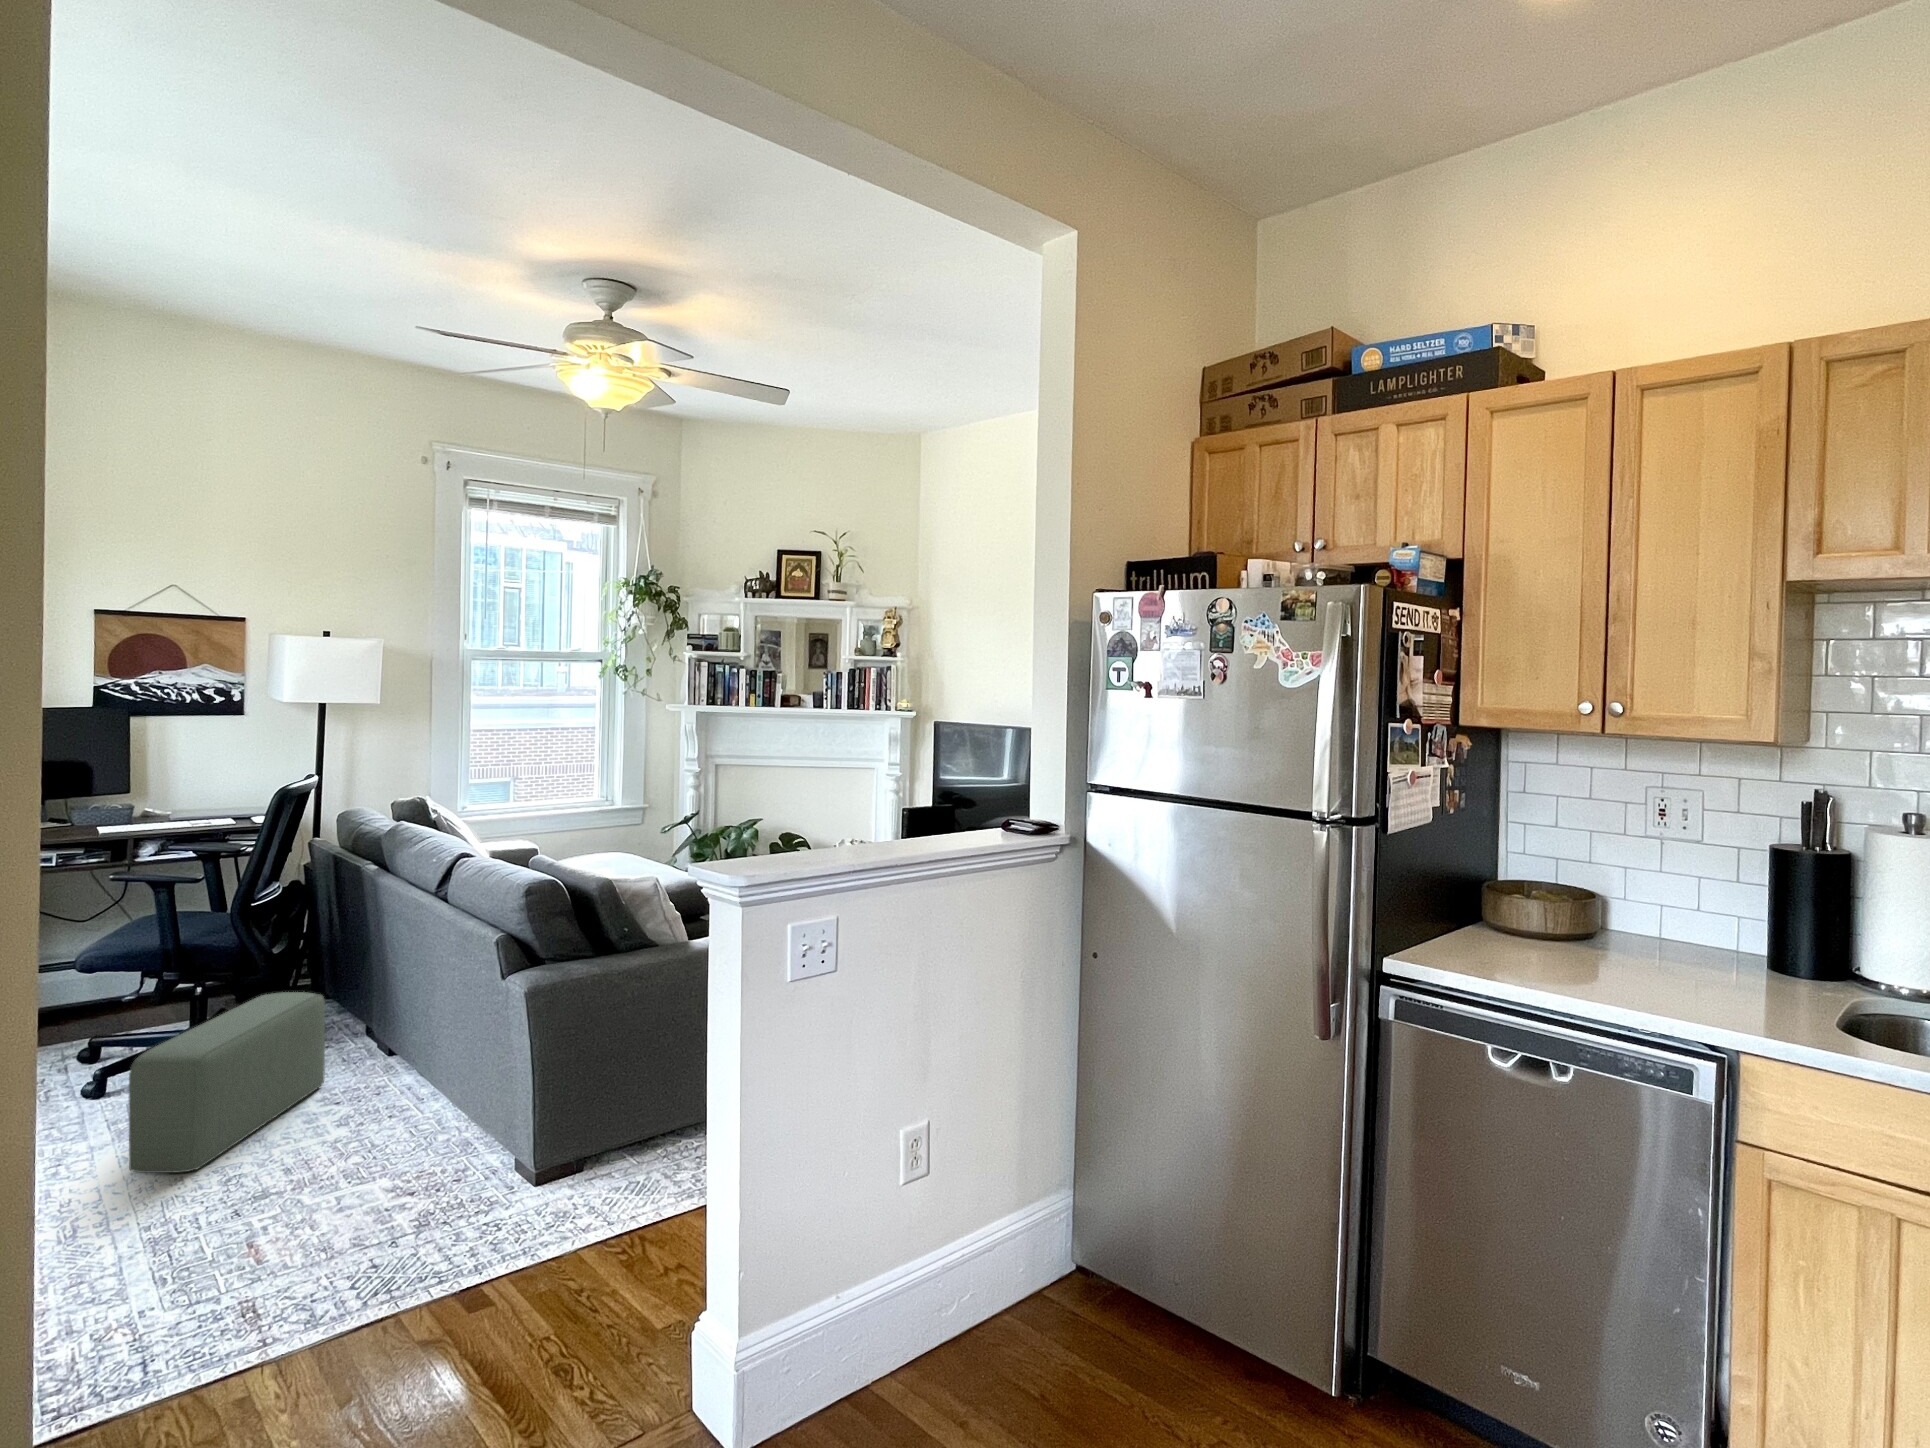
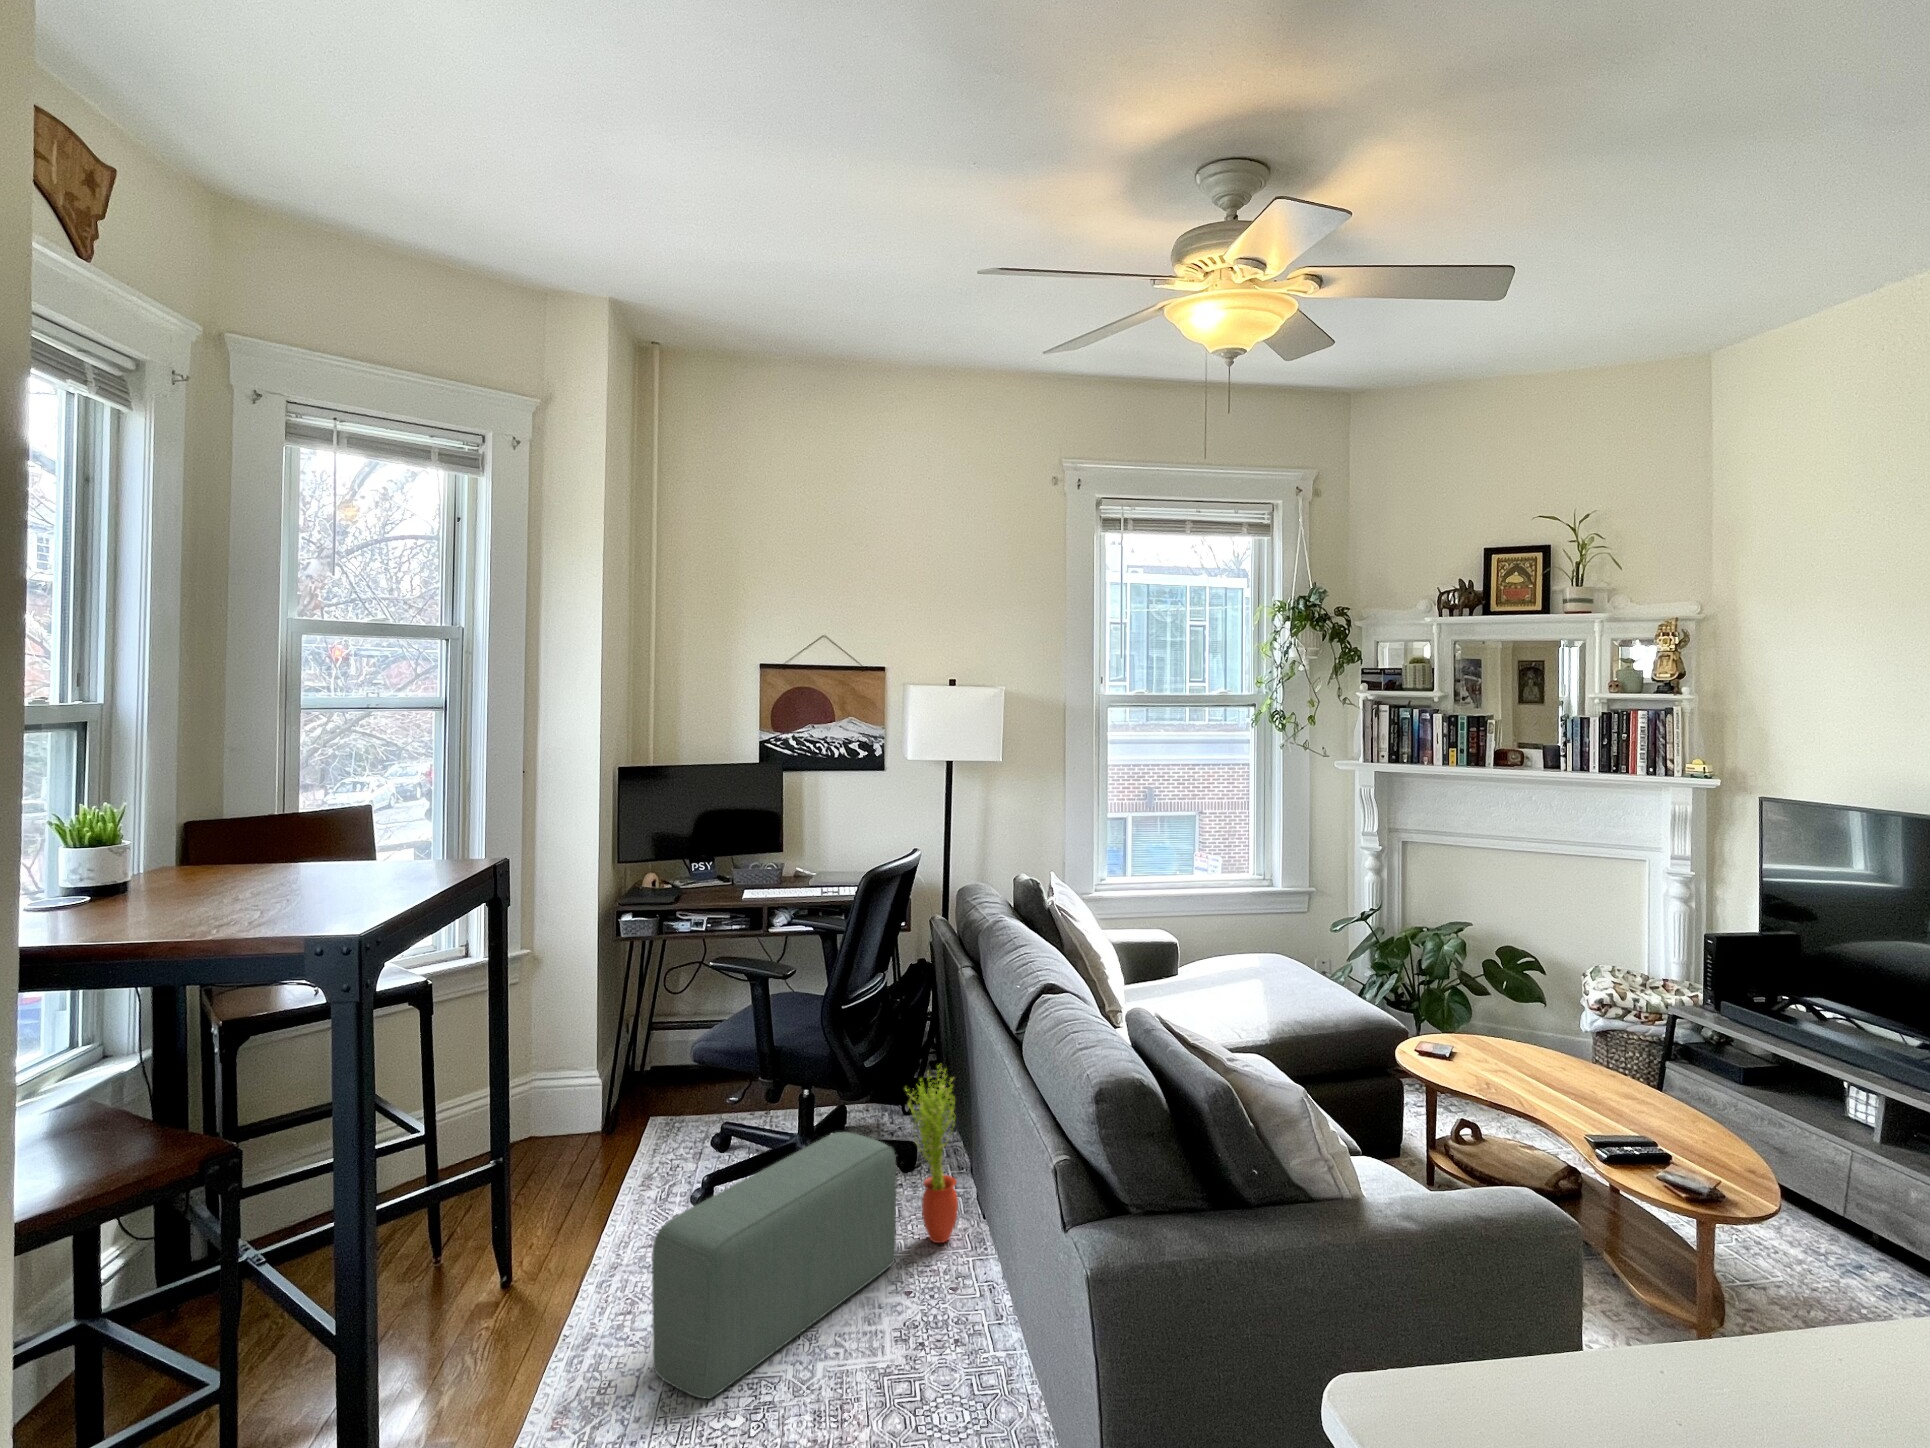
potted plant: none [324,935,374,1070] -> present [906,1066,958,1243]

